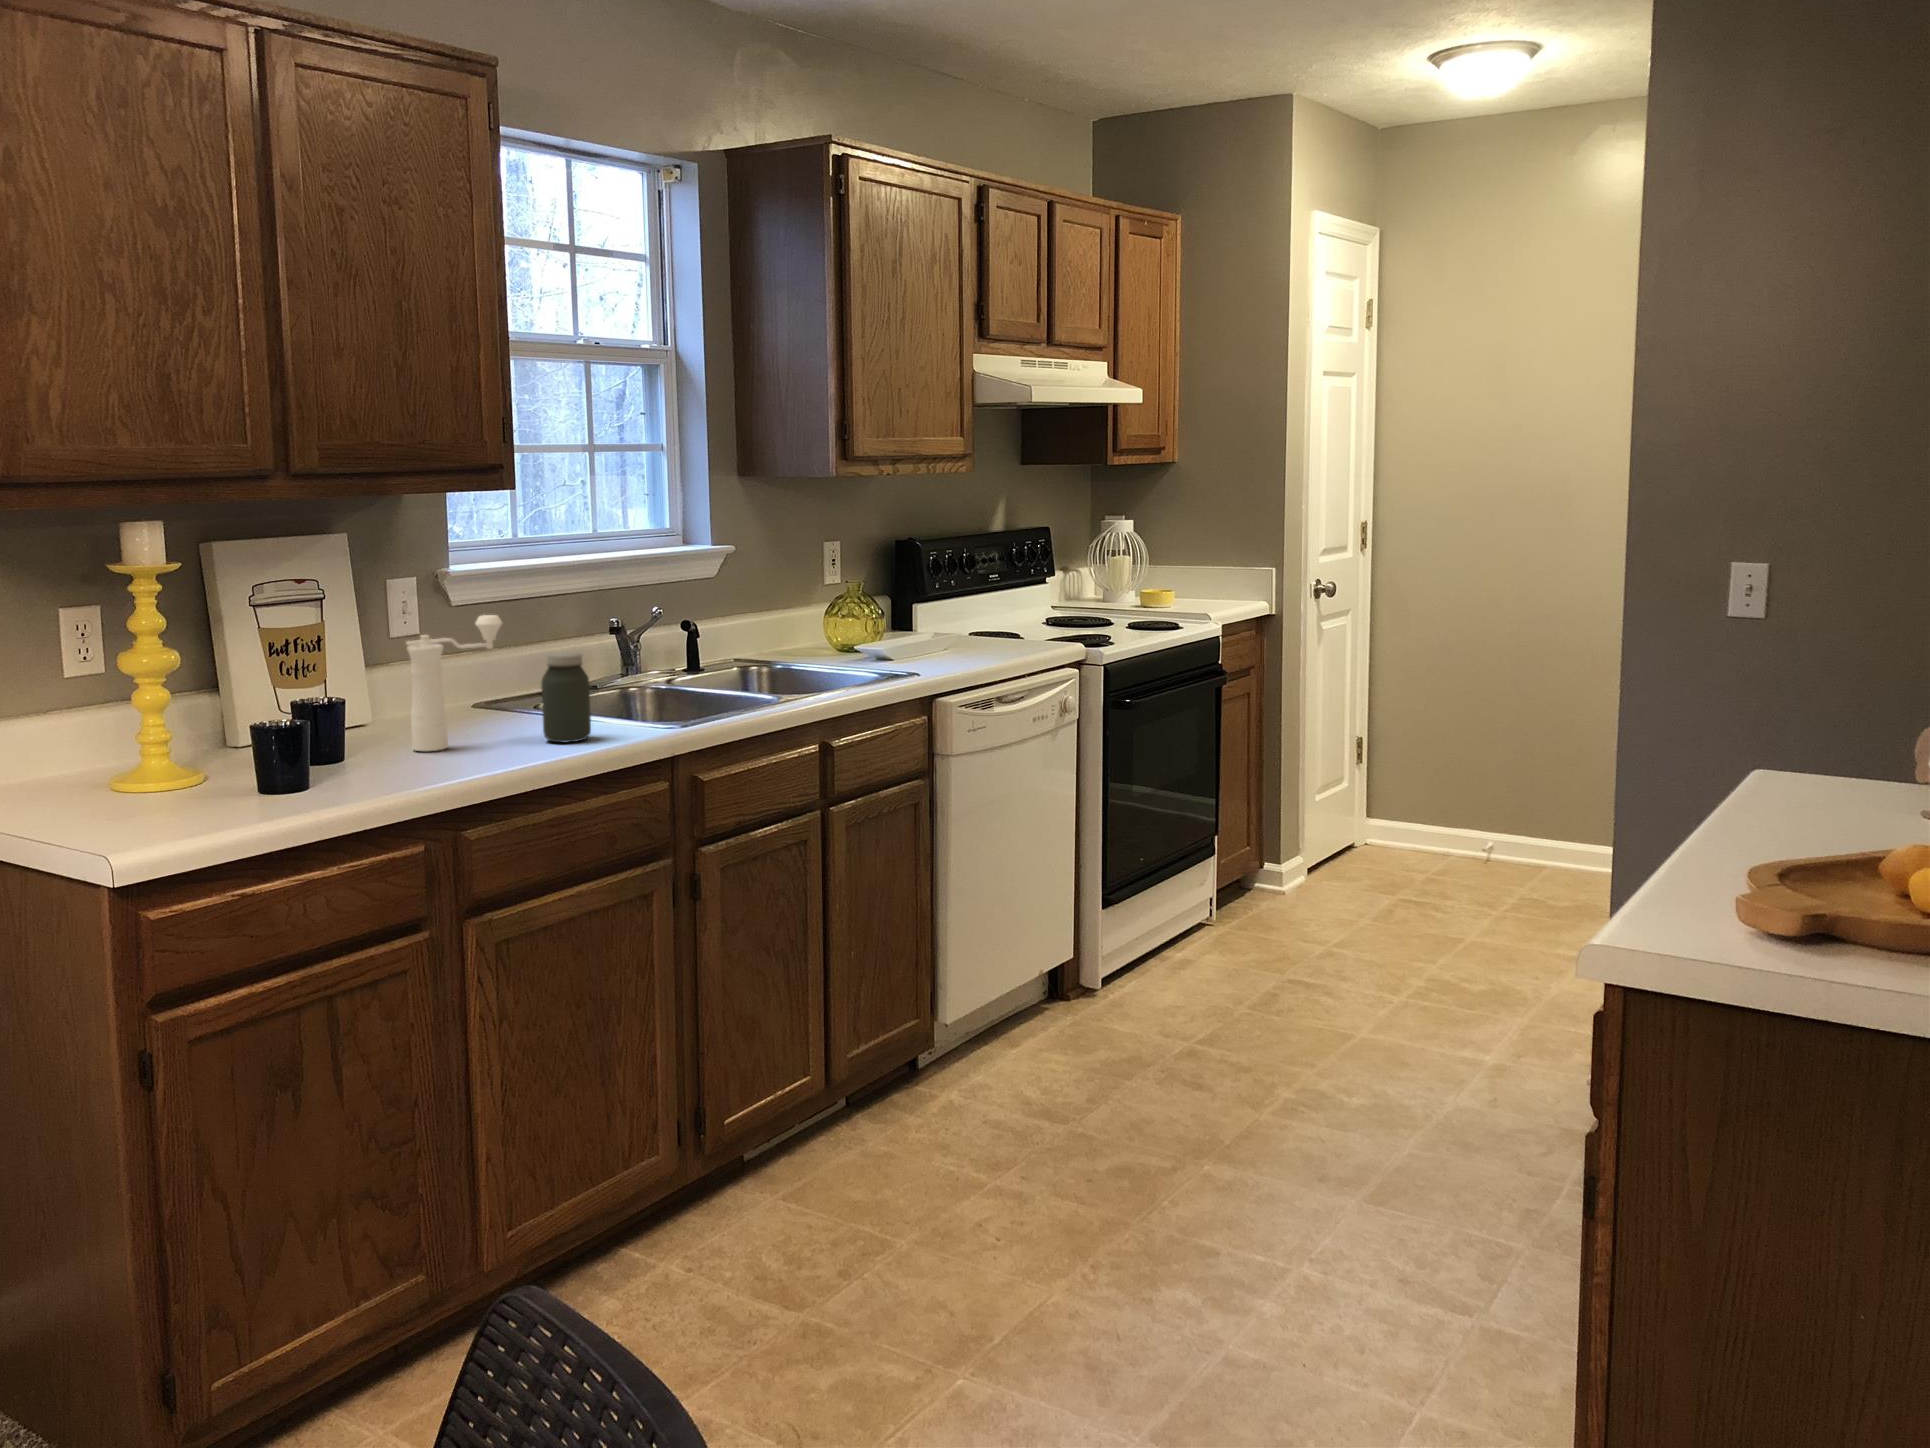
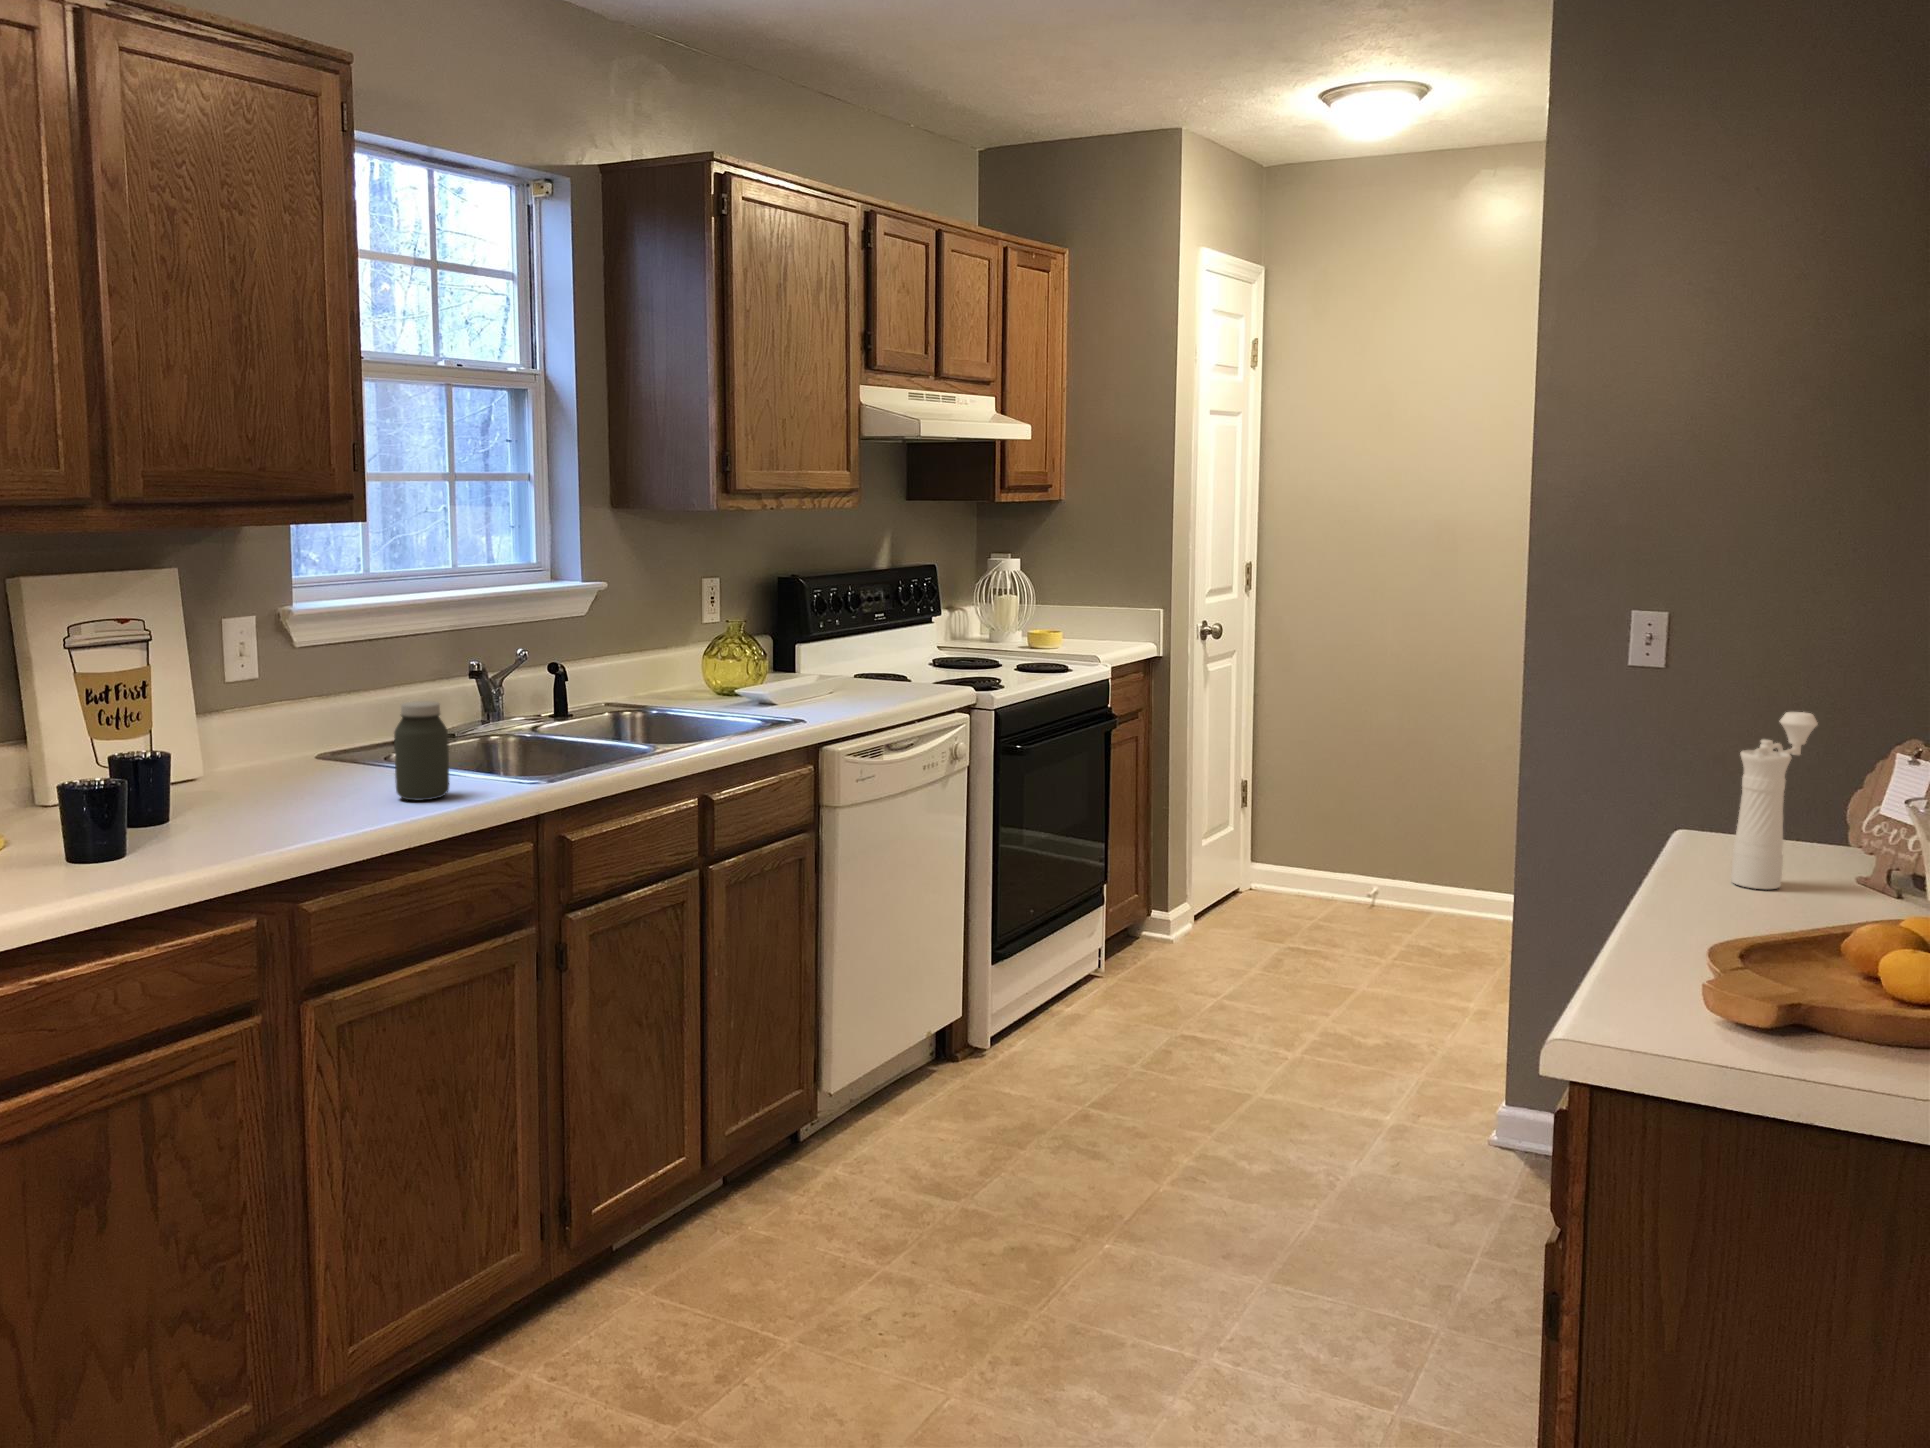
pepper mill: present [406,615,502,751] -> present [1731,712,1818,889]

